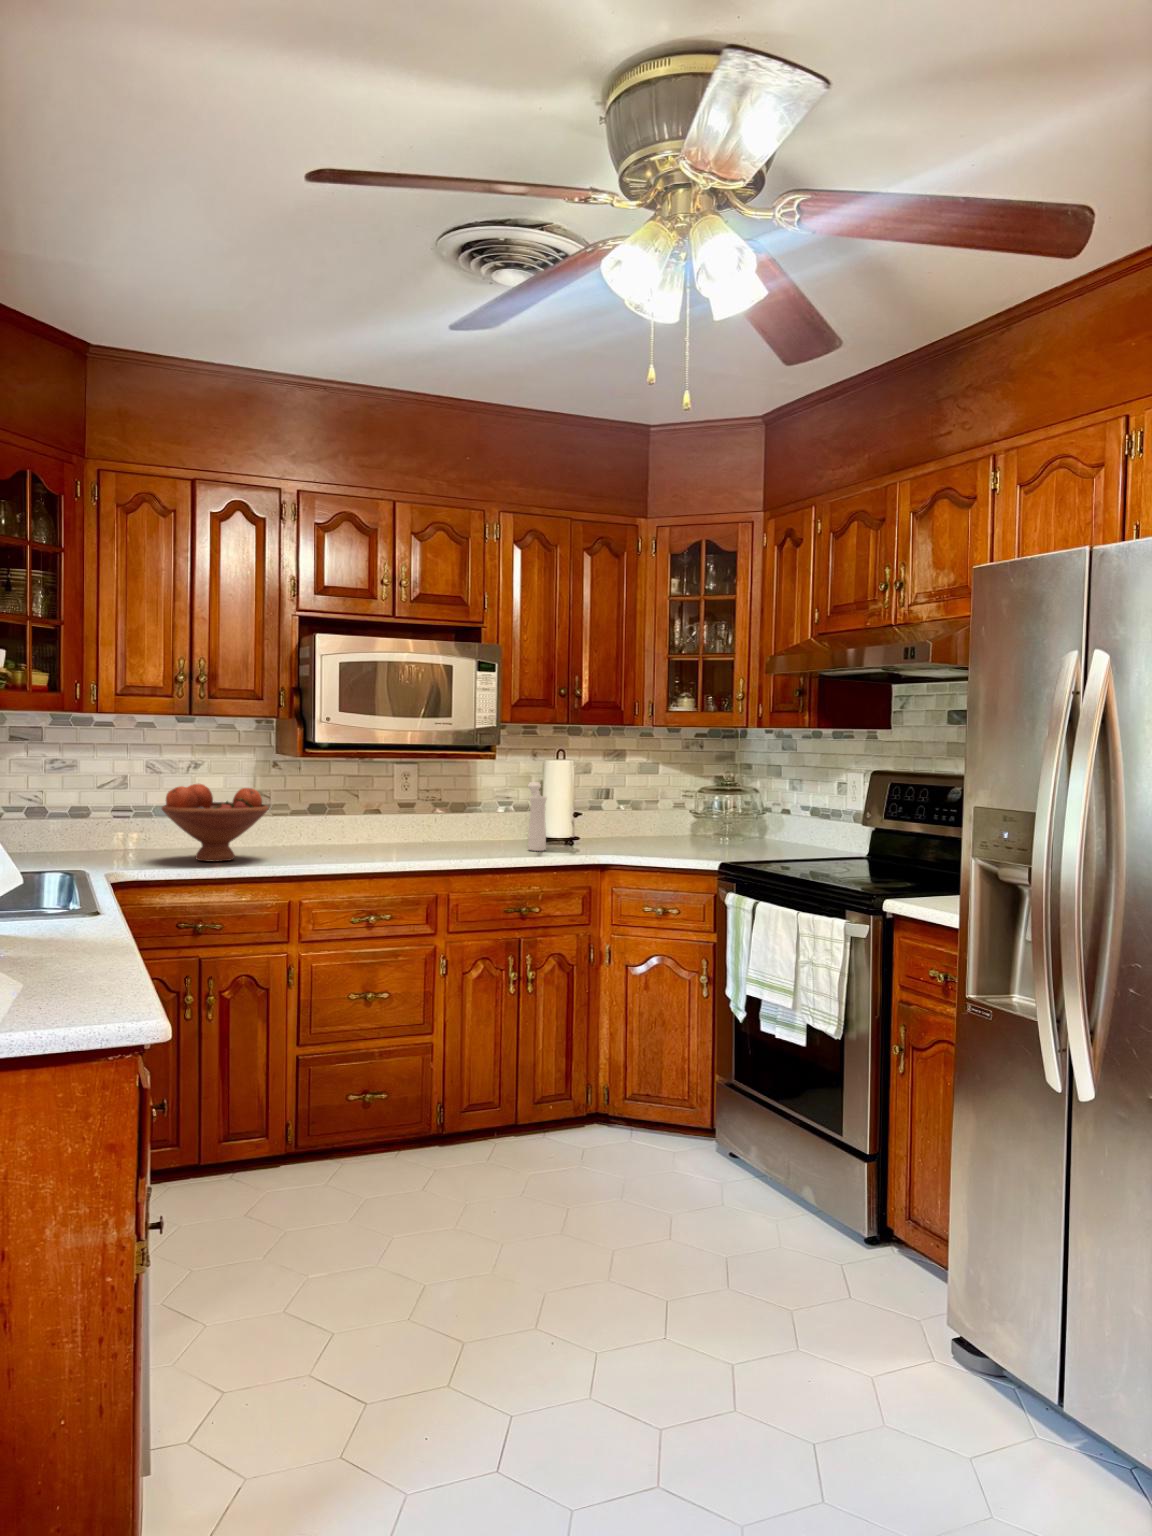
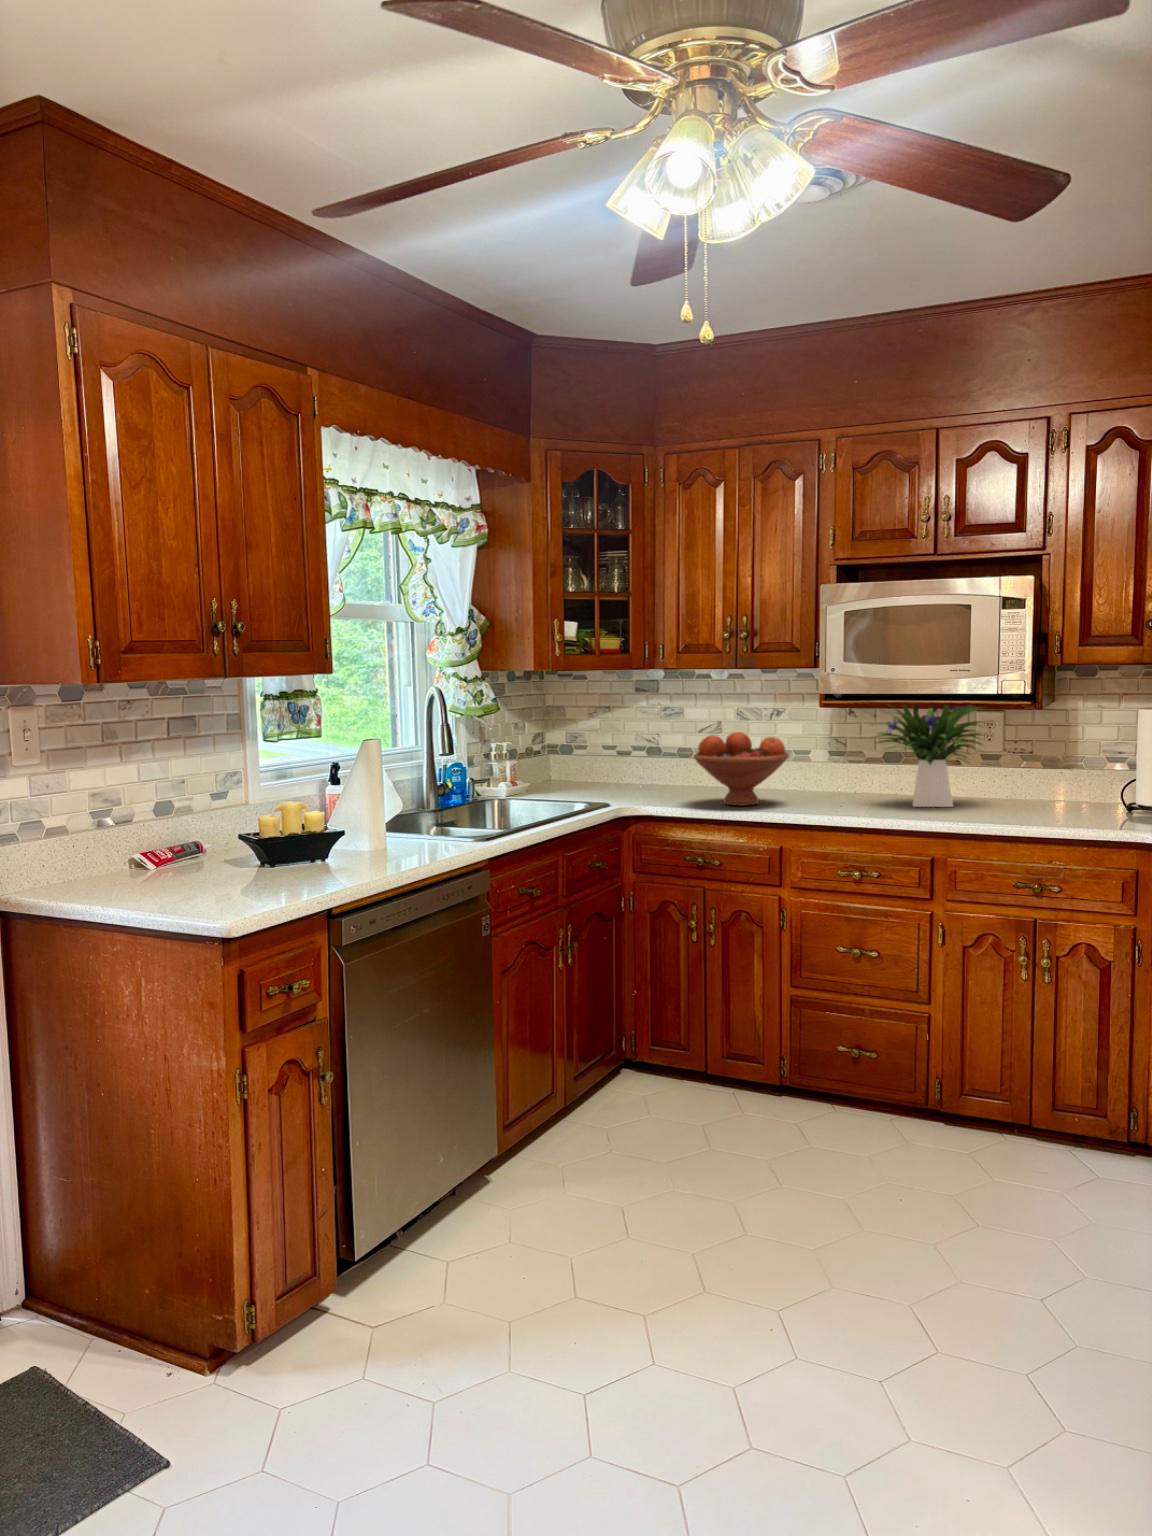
flower arrangement: none [329,726,445,851] -> present [872,703,985,807]
pepper mill: present [528,782,547,851] -> none [1072,735,1111,819]

